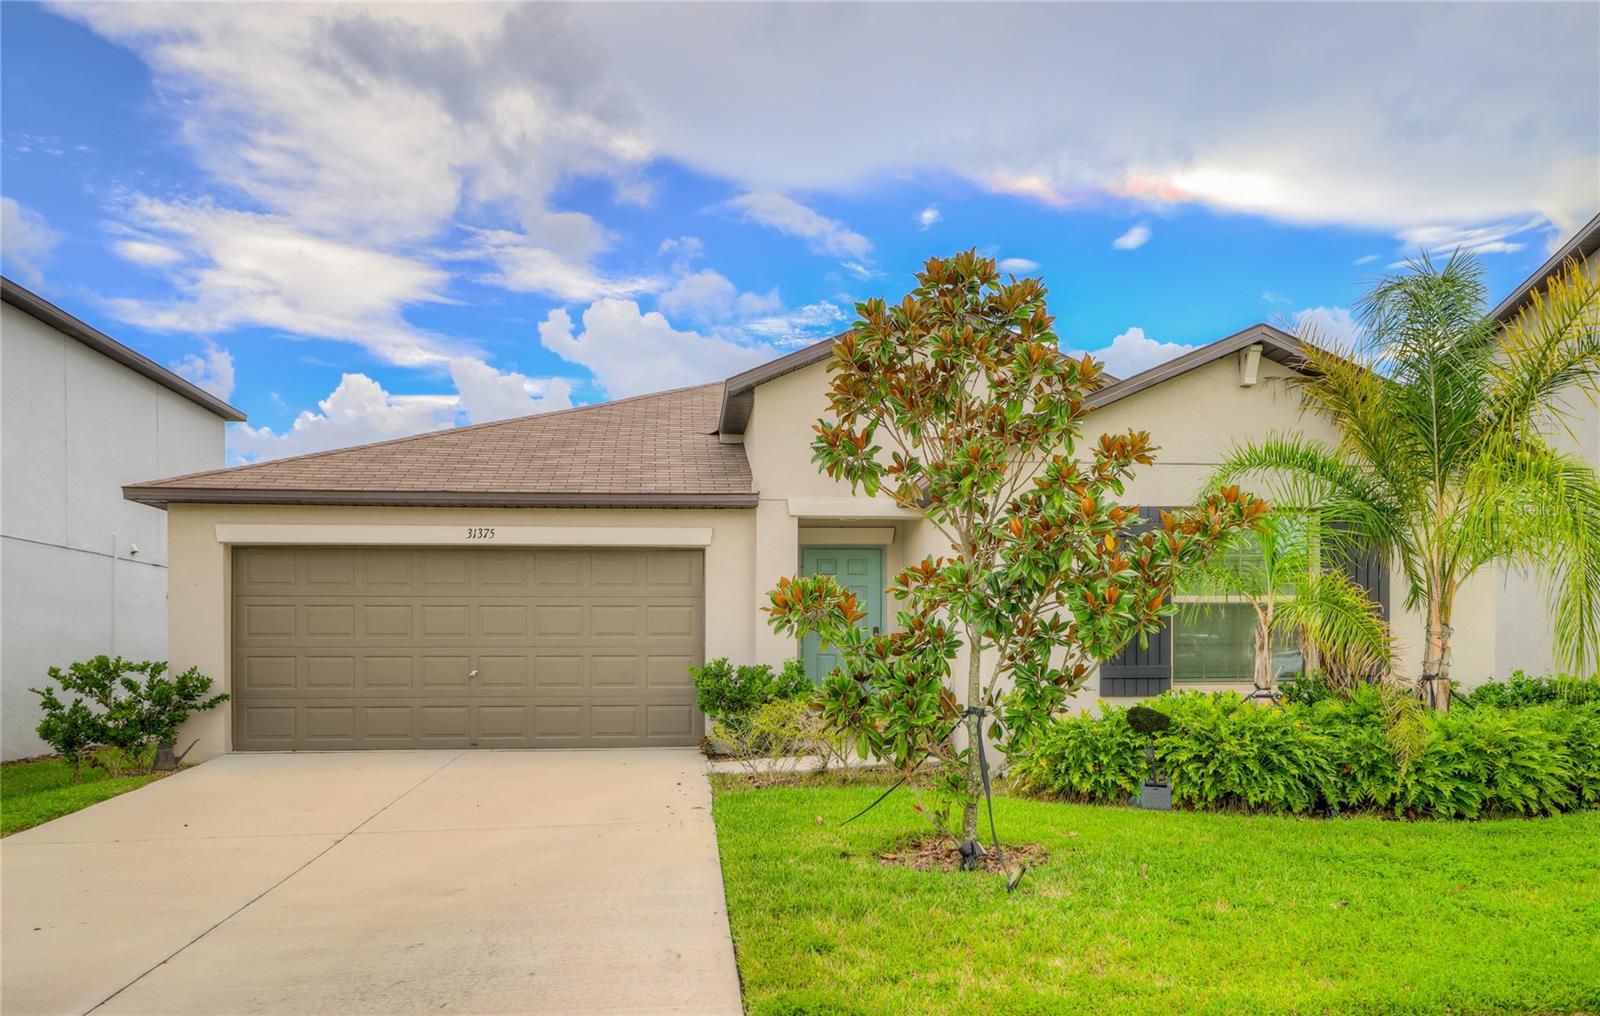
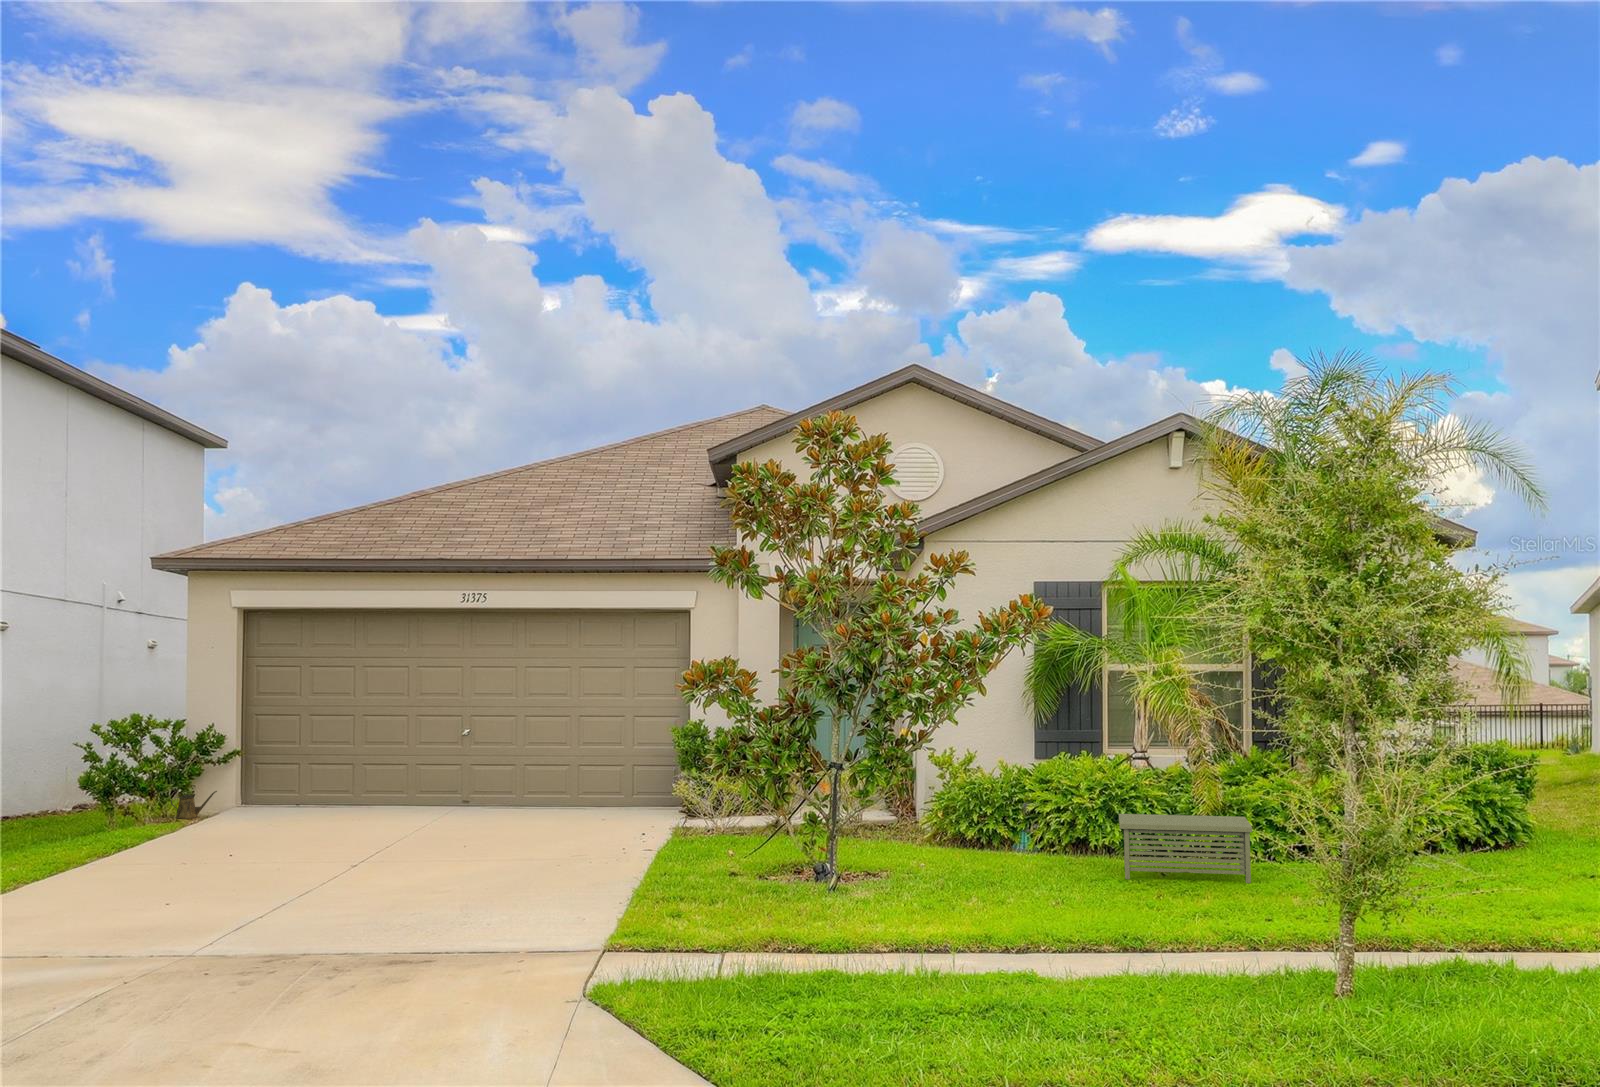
potted tree: present [1126,706,1172,810] -> none [1036,772,1078,867]
storage bench: none [1222,750,1395,827] -> present [1119,814,1252,883]

